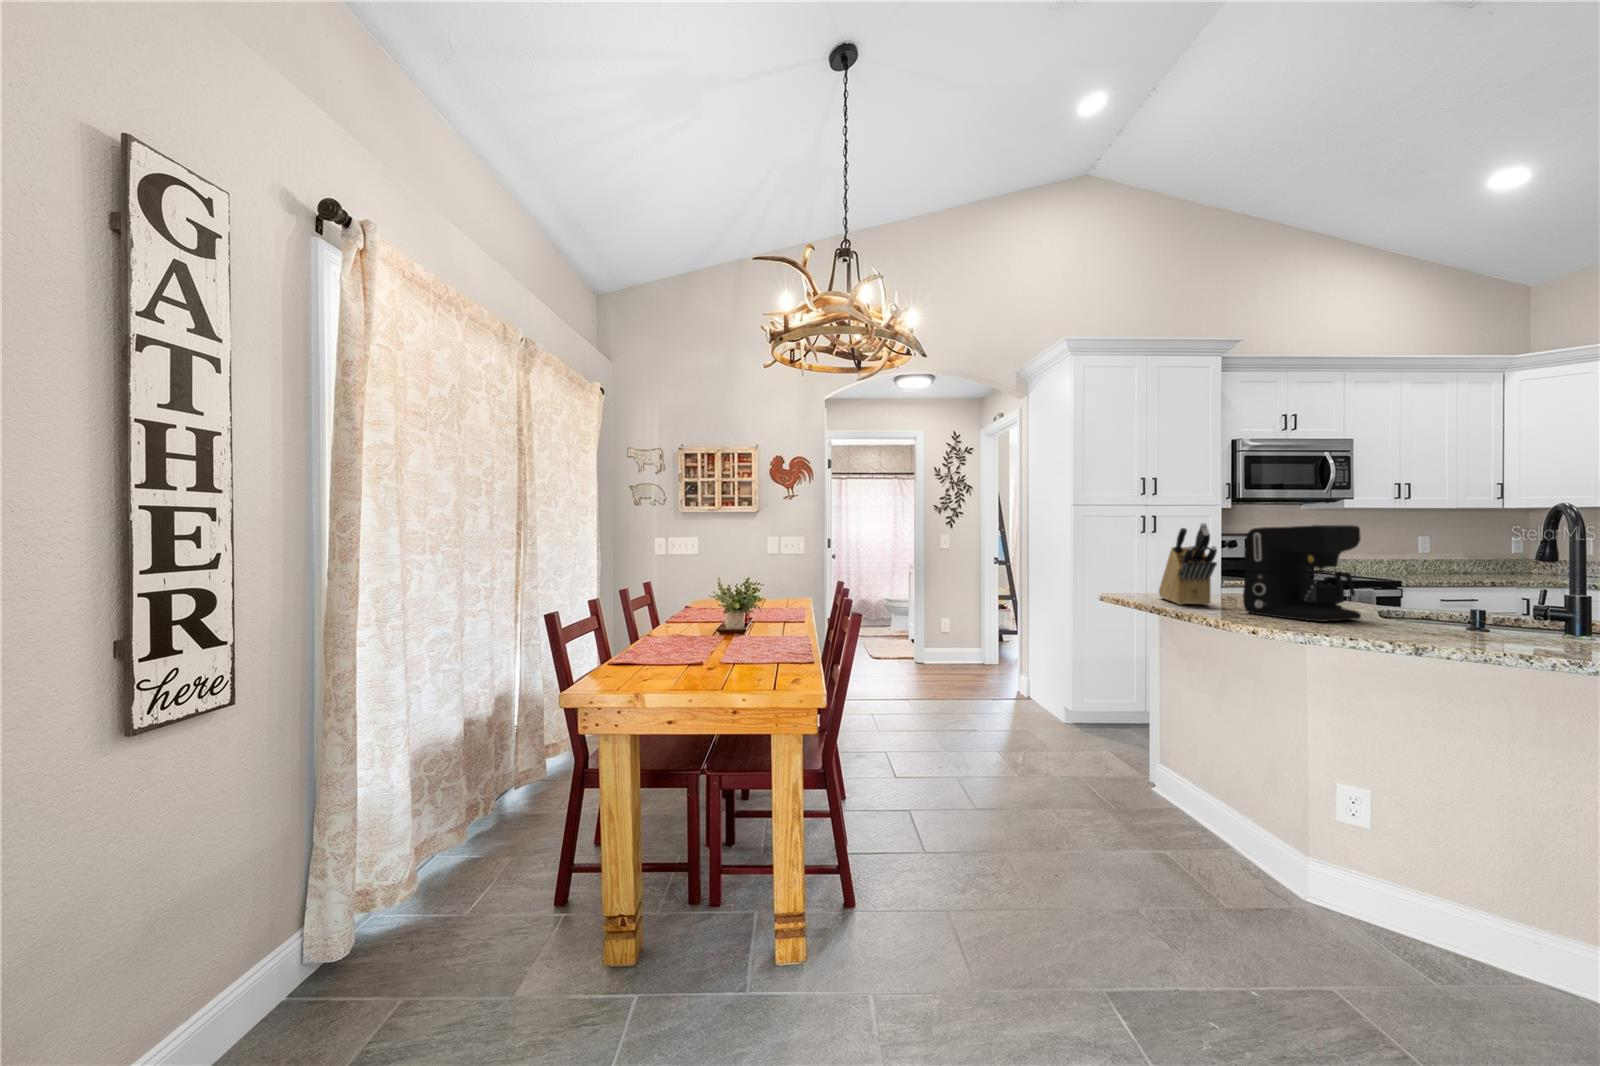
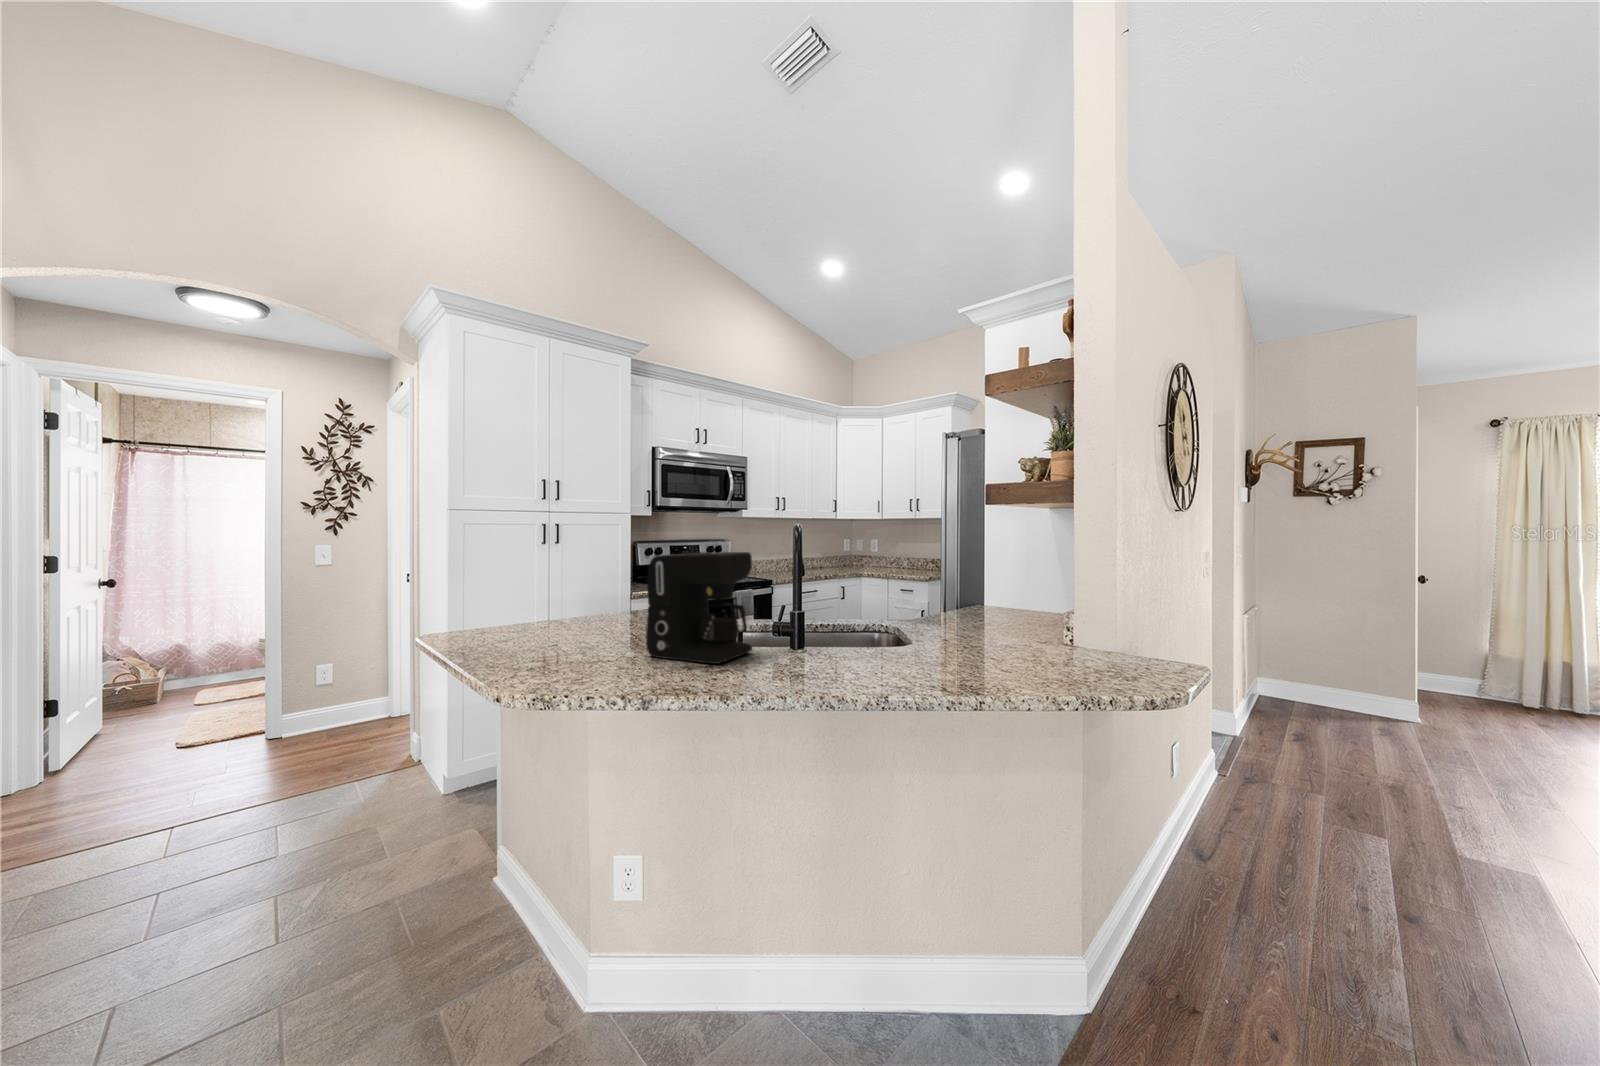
knife block: present [1159,523,1217,605] -> none [564,547,621,649]

